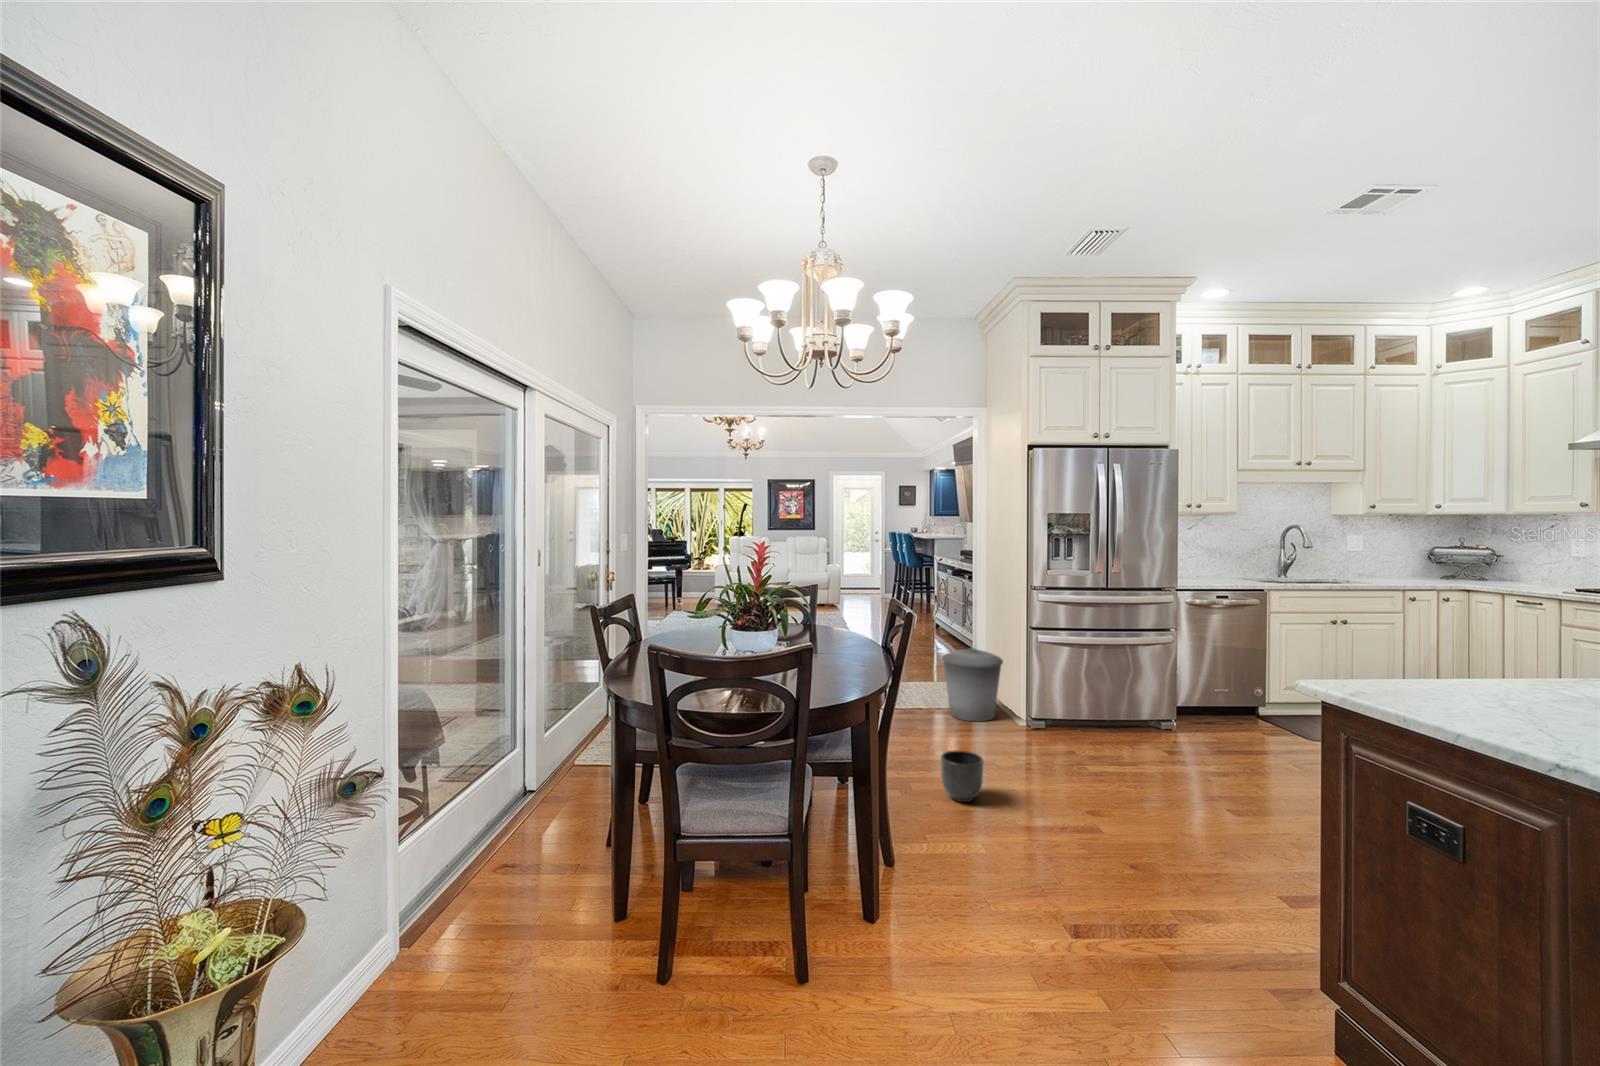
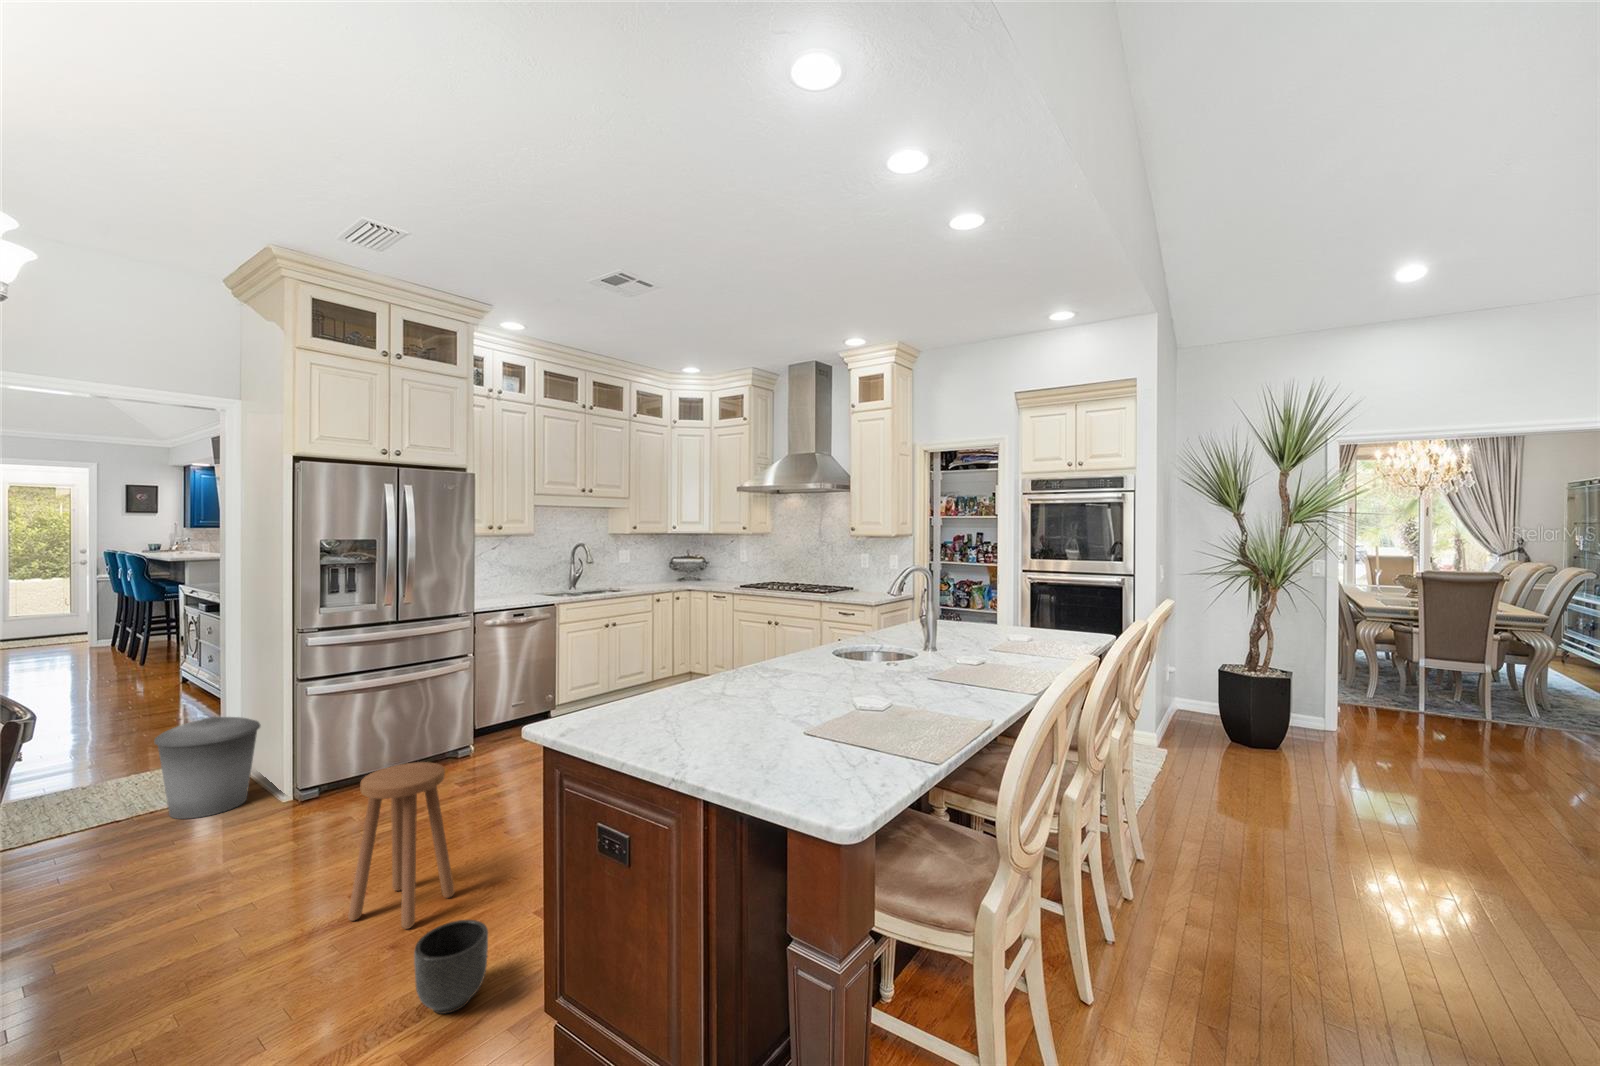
stool: none [1091,711,1185,862] -> present [348,762,455,929]
planter: present [941,750,984,802] -> present [414,920,488,1014]

